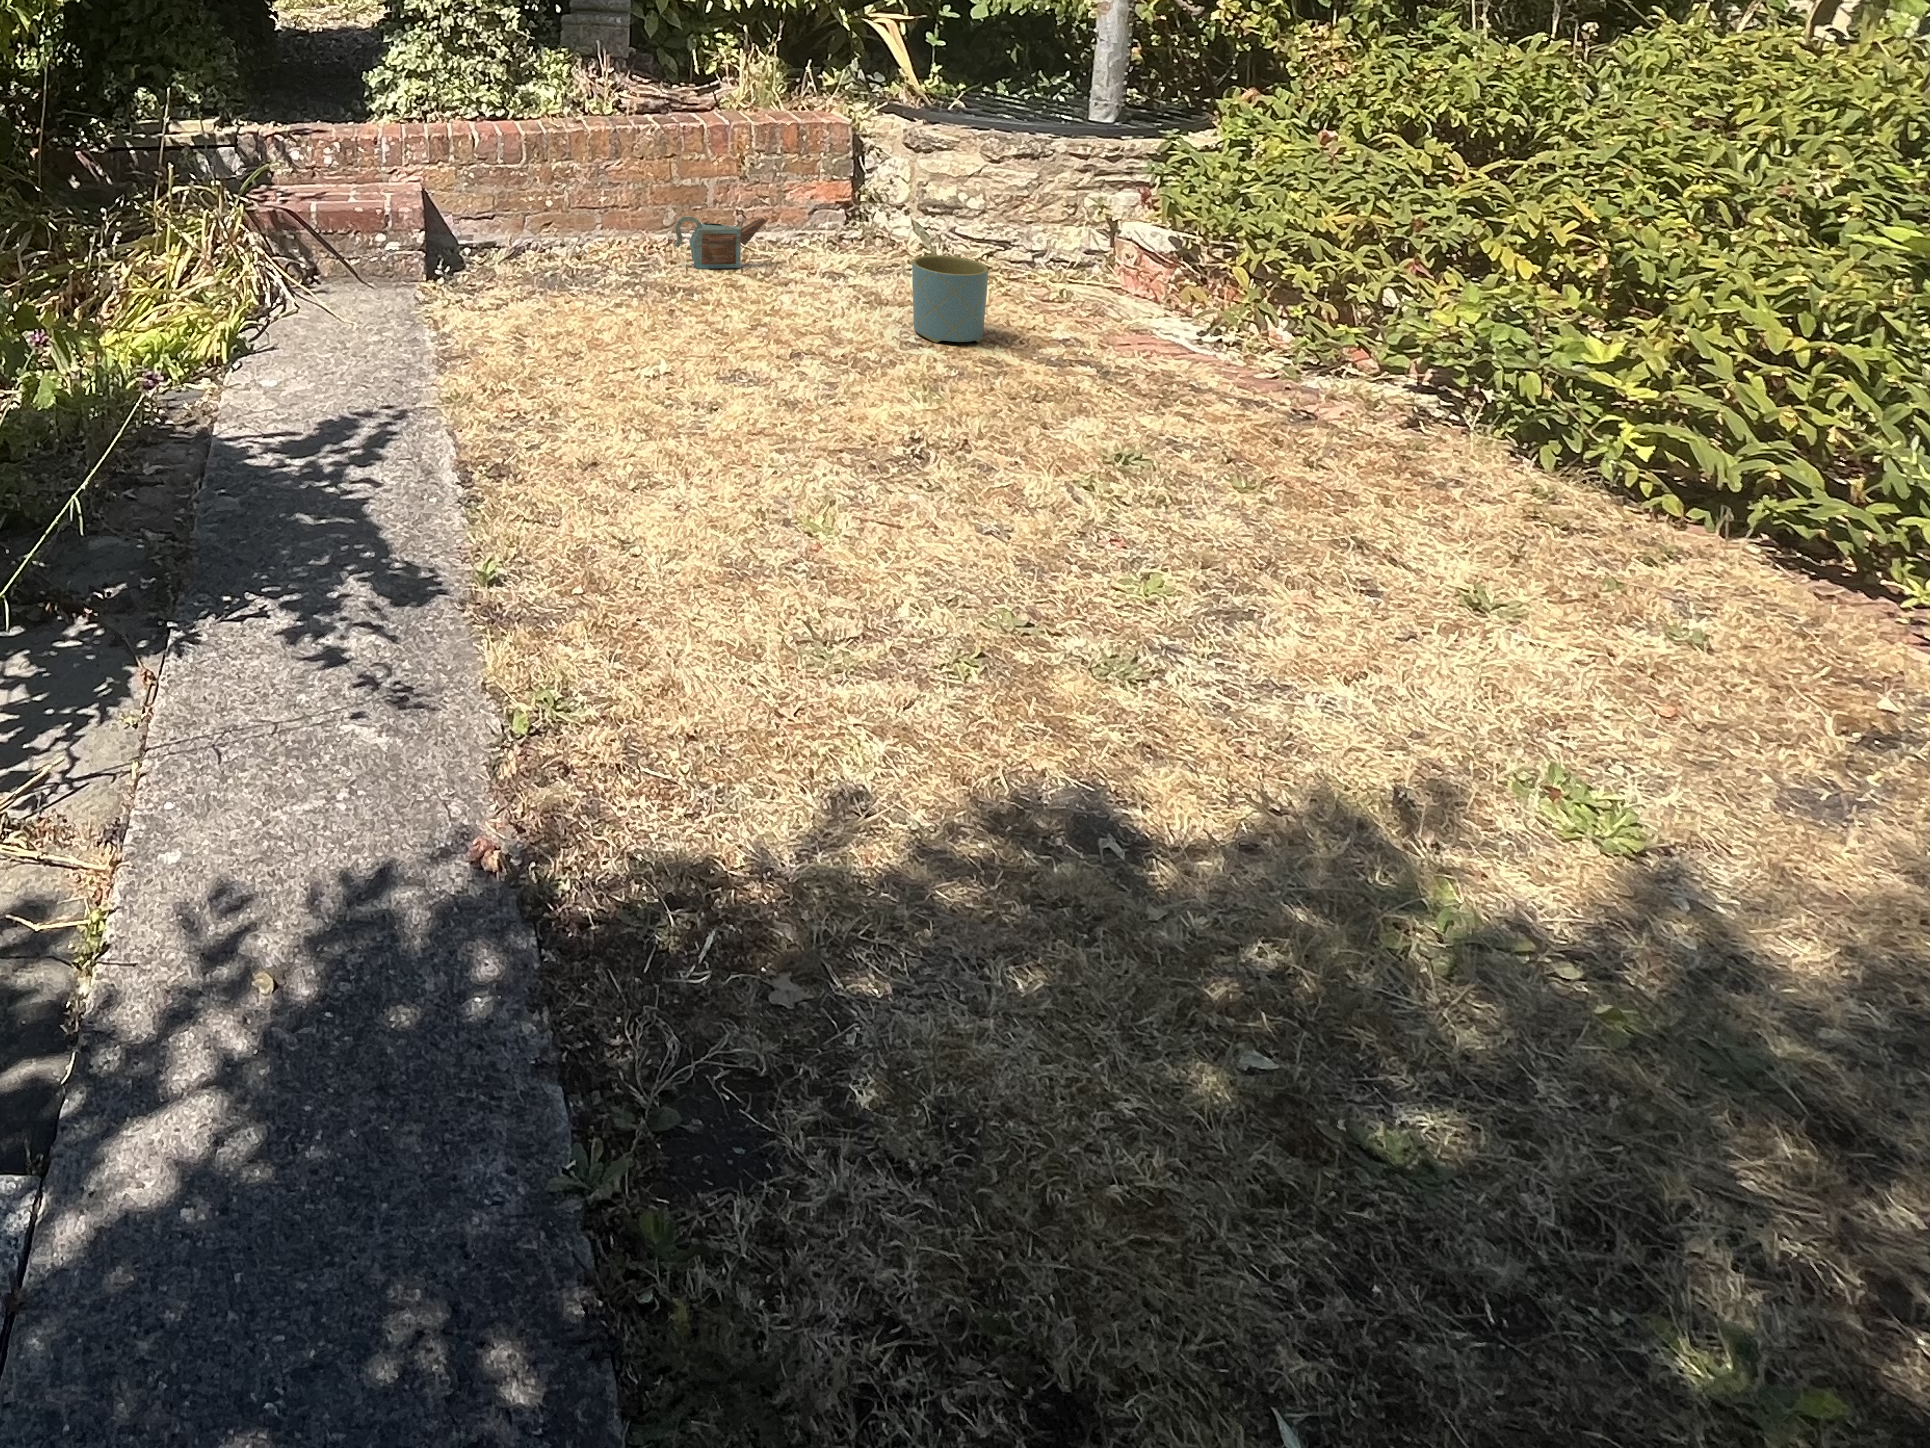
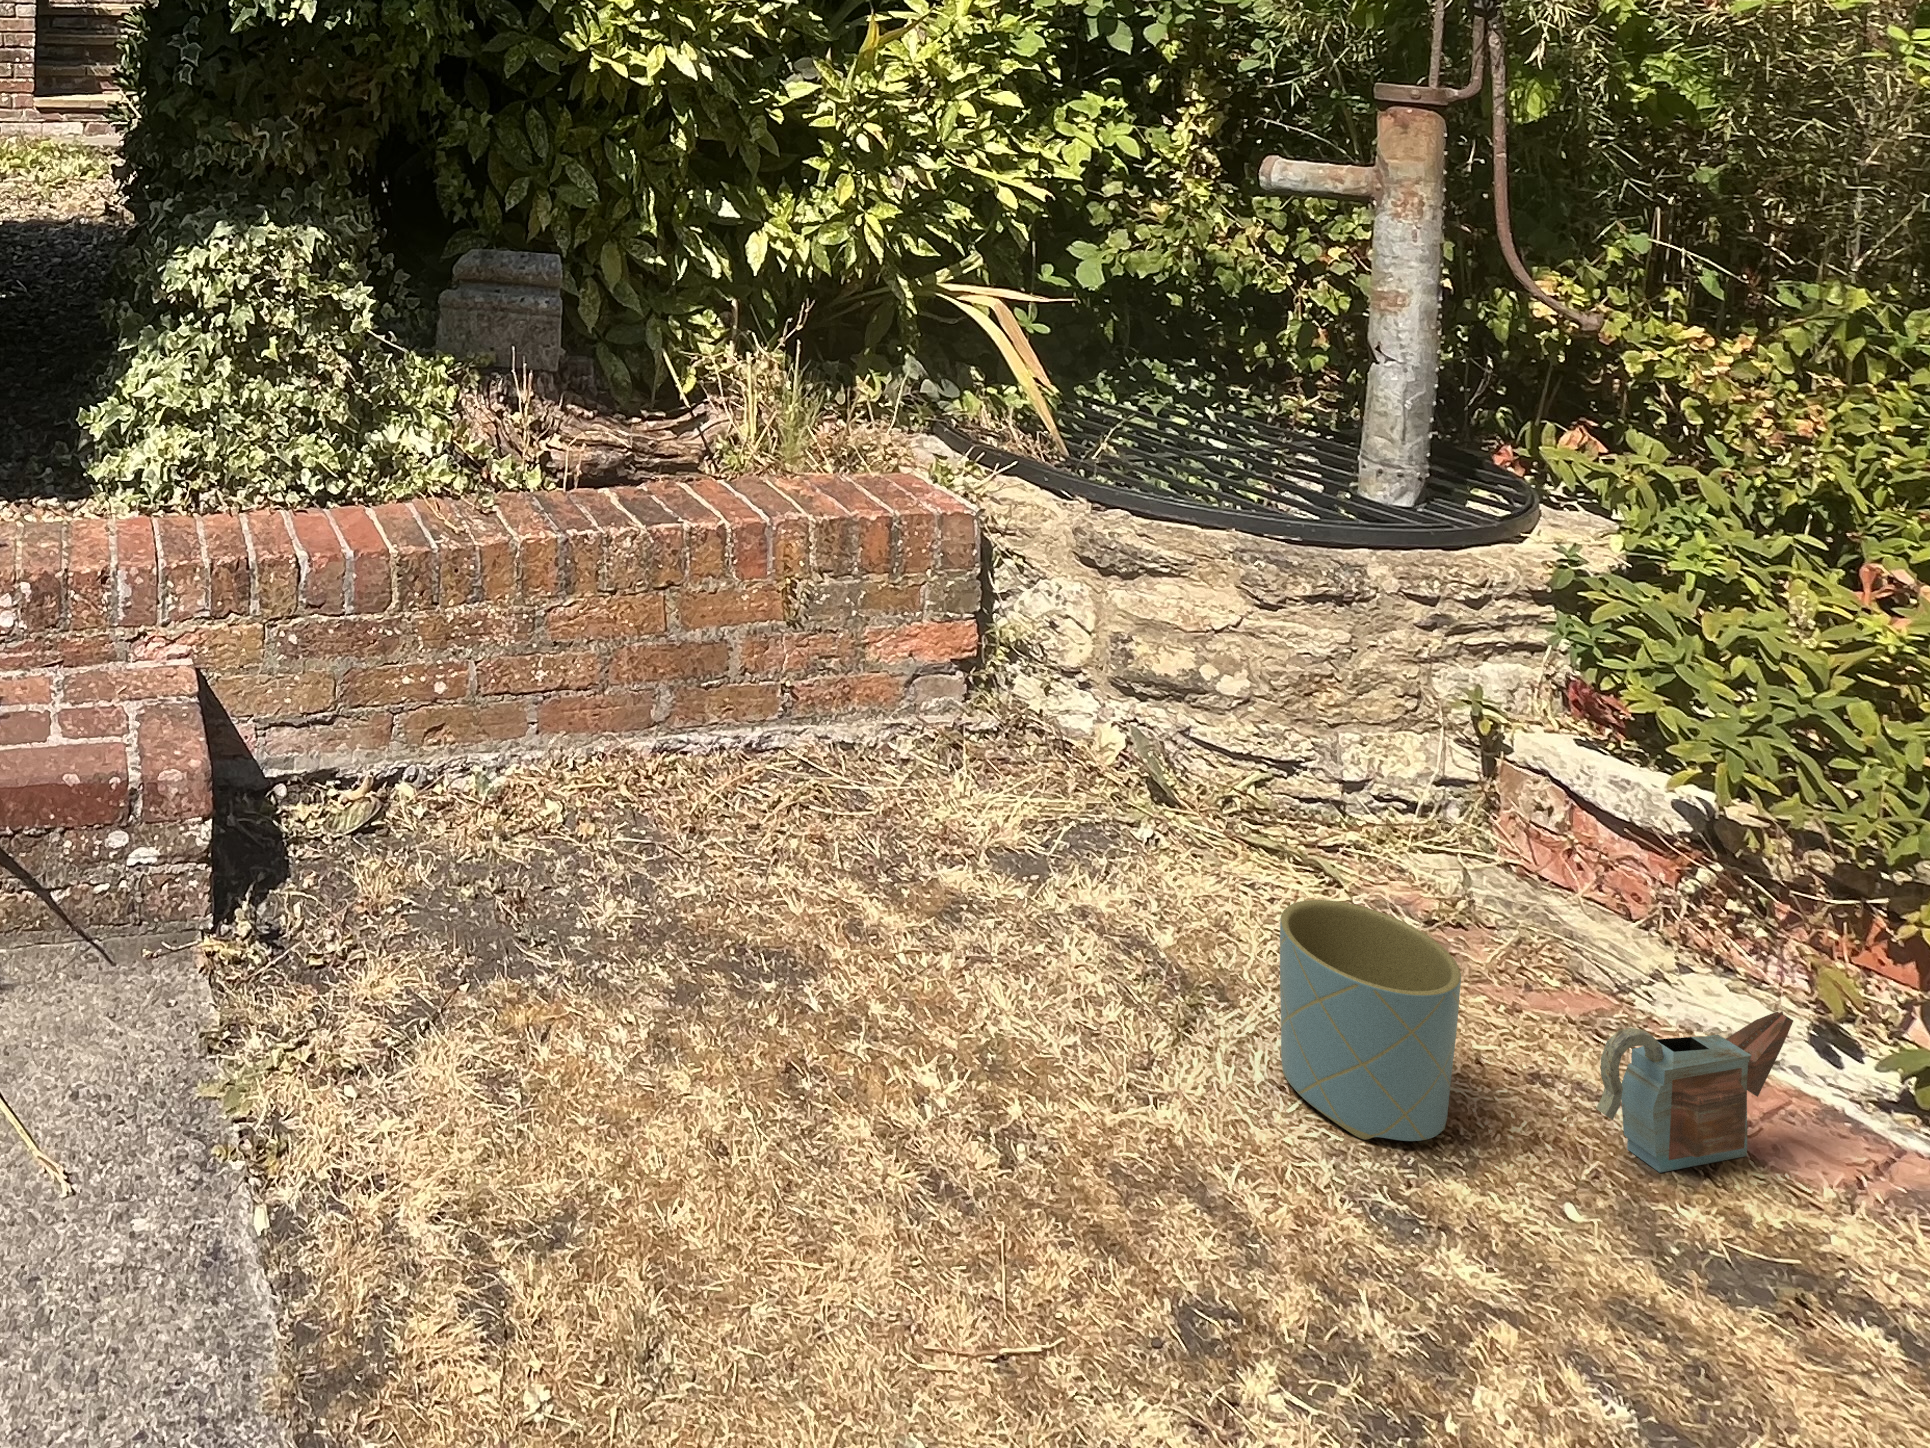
watering can: present [674,216,767,269] -> present [1596,1011,1793,1173]

